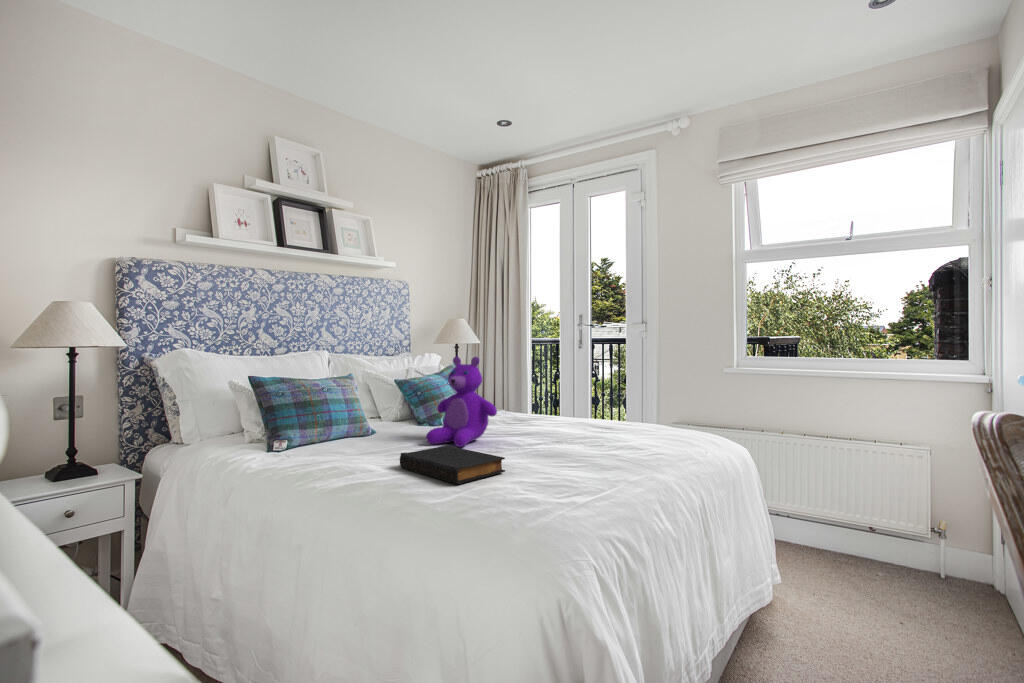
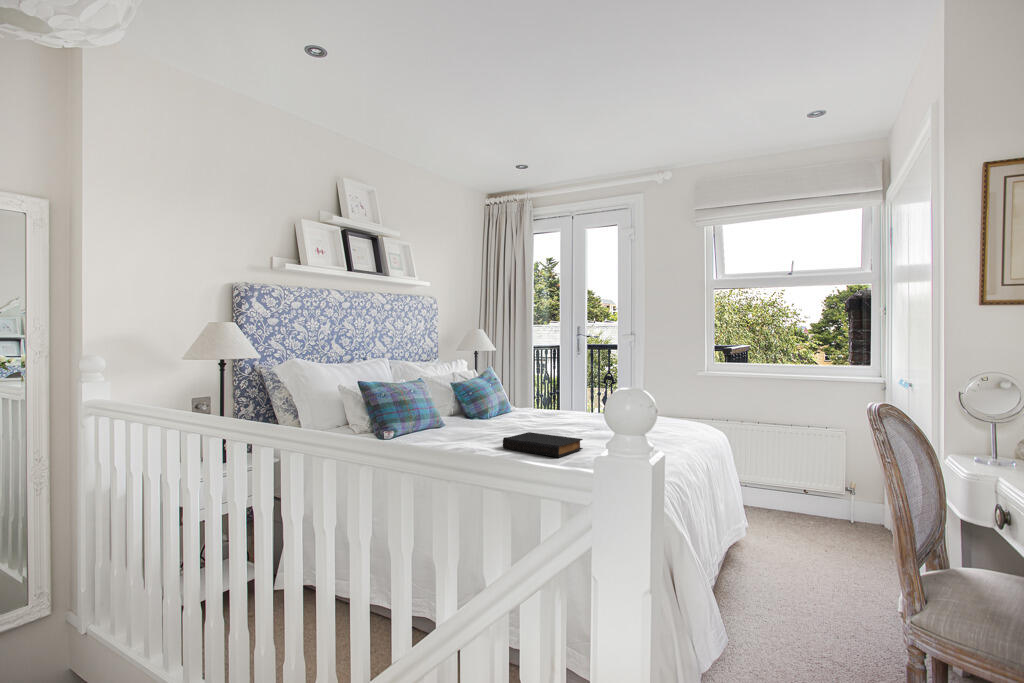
teddy bear: present [426,357,497,447] -> none [501,364,554,434]

